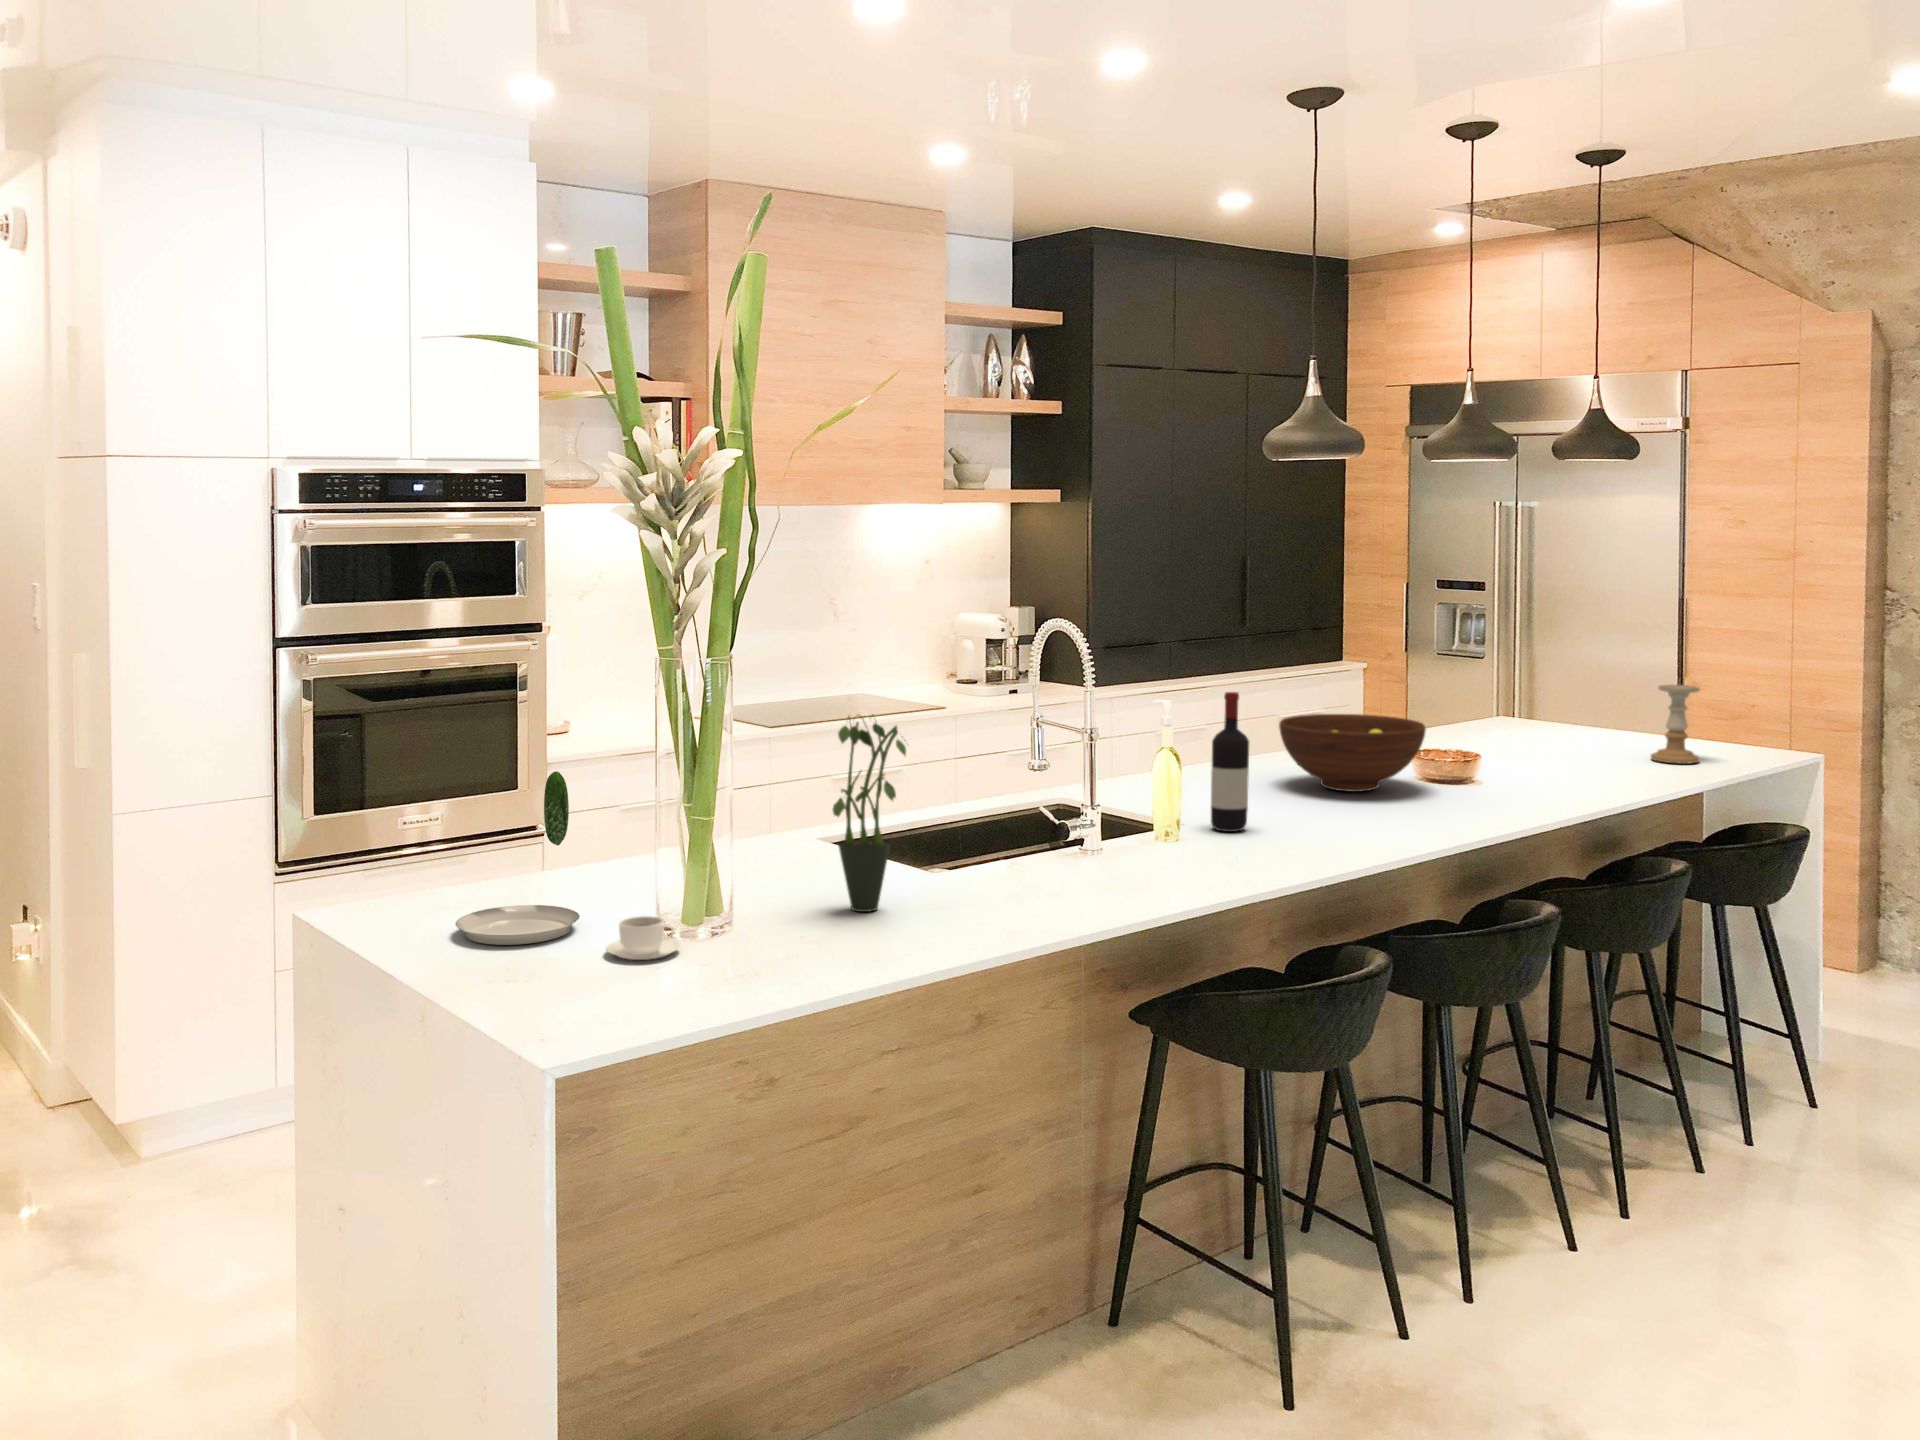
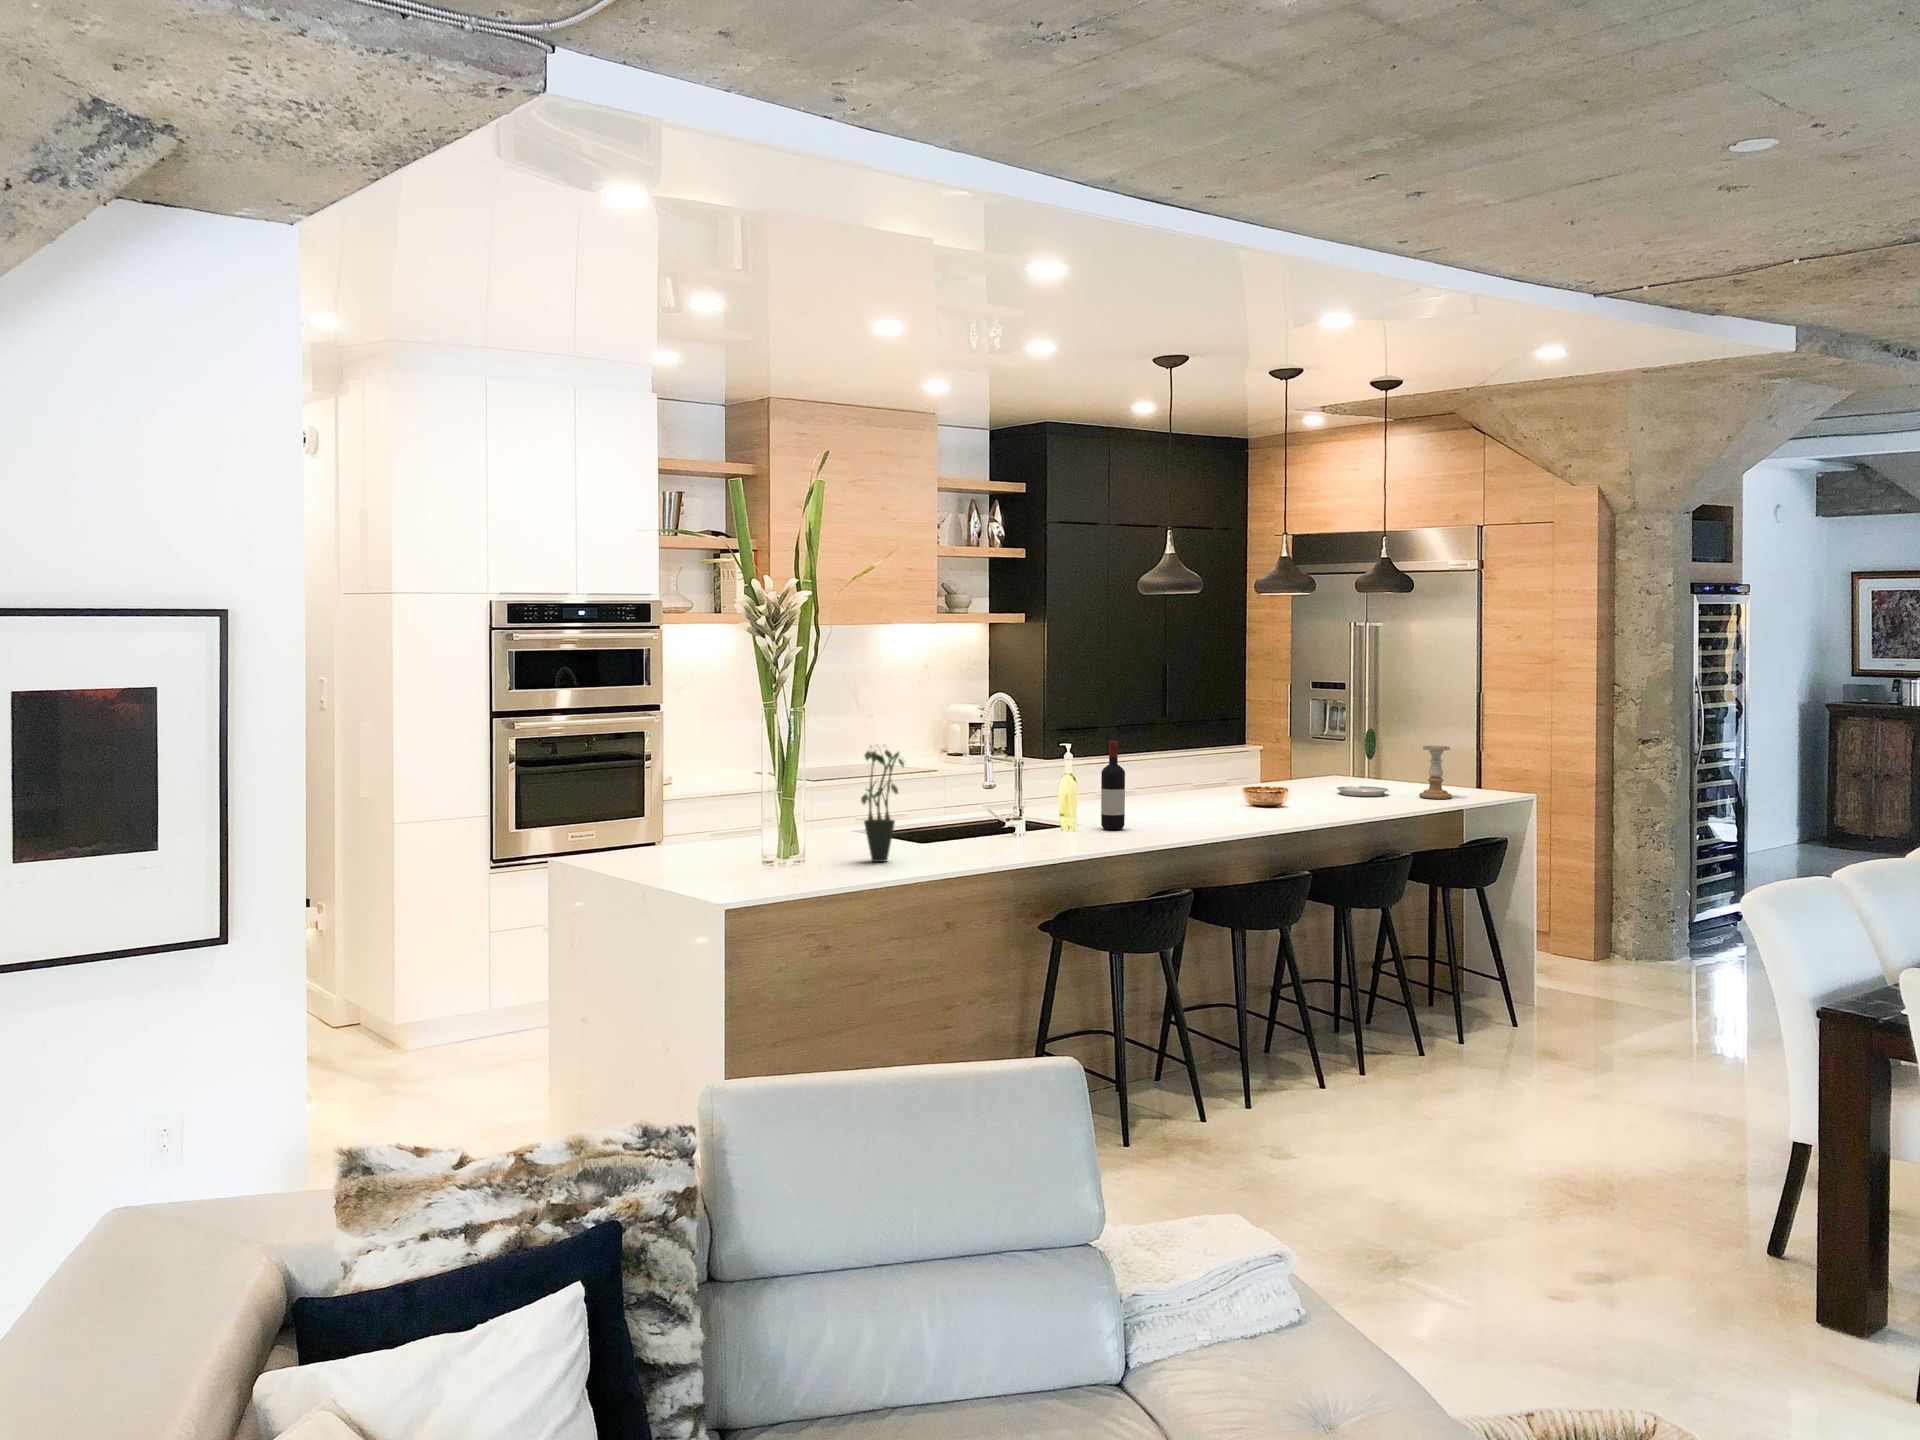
fruit bowl: present [1279,714,1426,792] -> none [1156,763,1251,812]
plate: present [455,771,579,945] -> present [1337,728,1388,796]
coffee cup: present [606,916,681,960] -> none [731,857,774,879]

